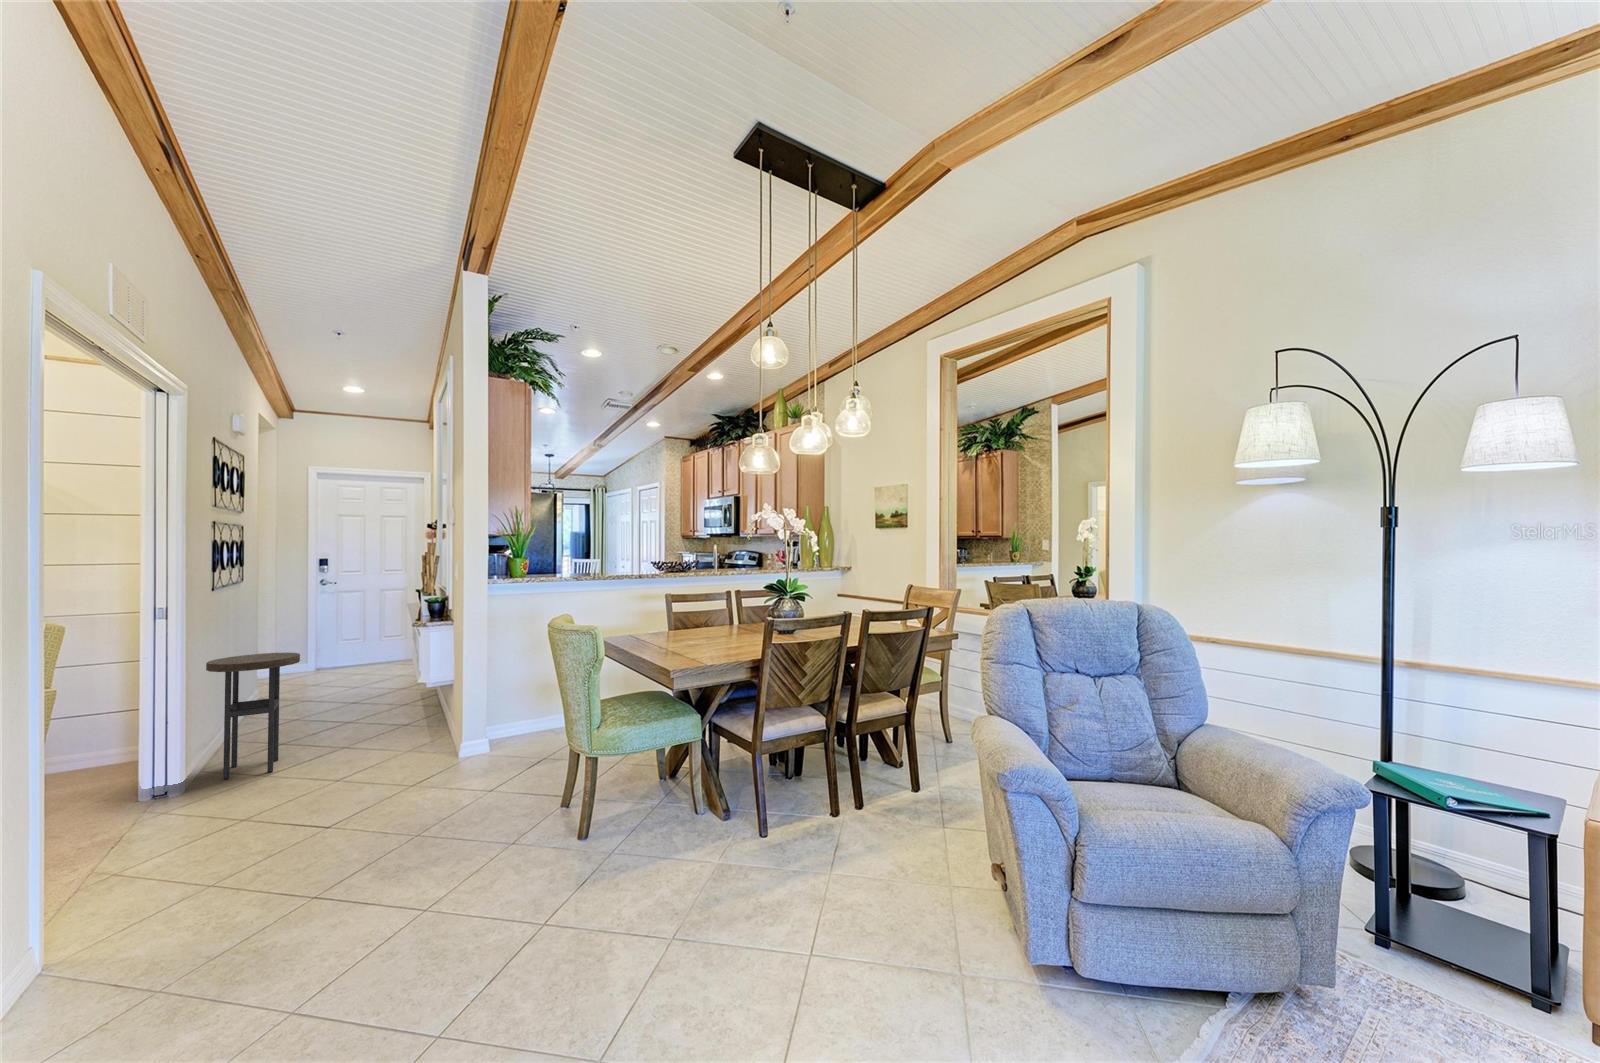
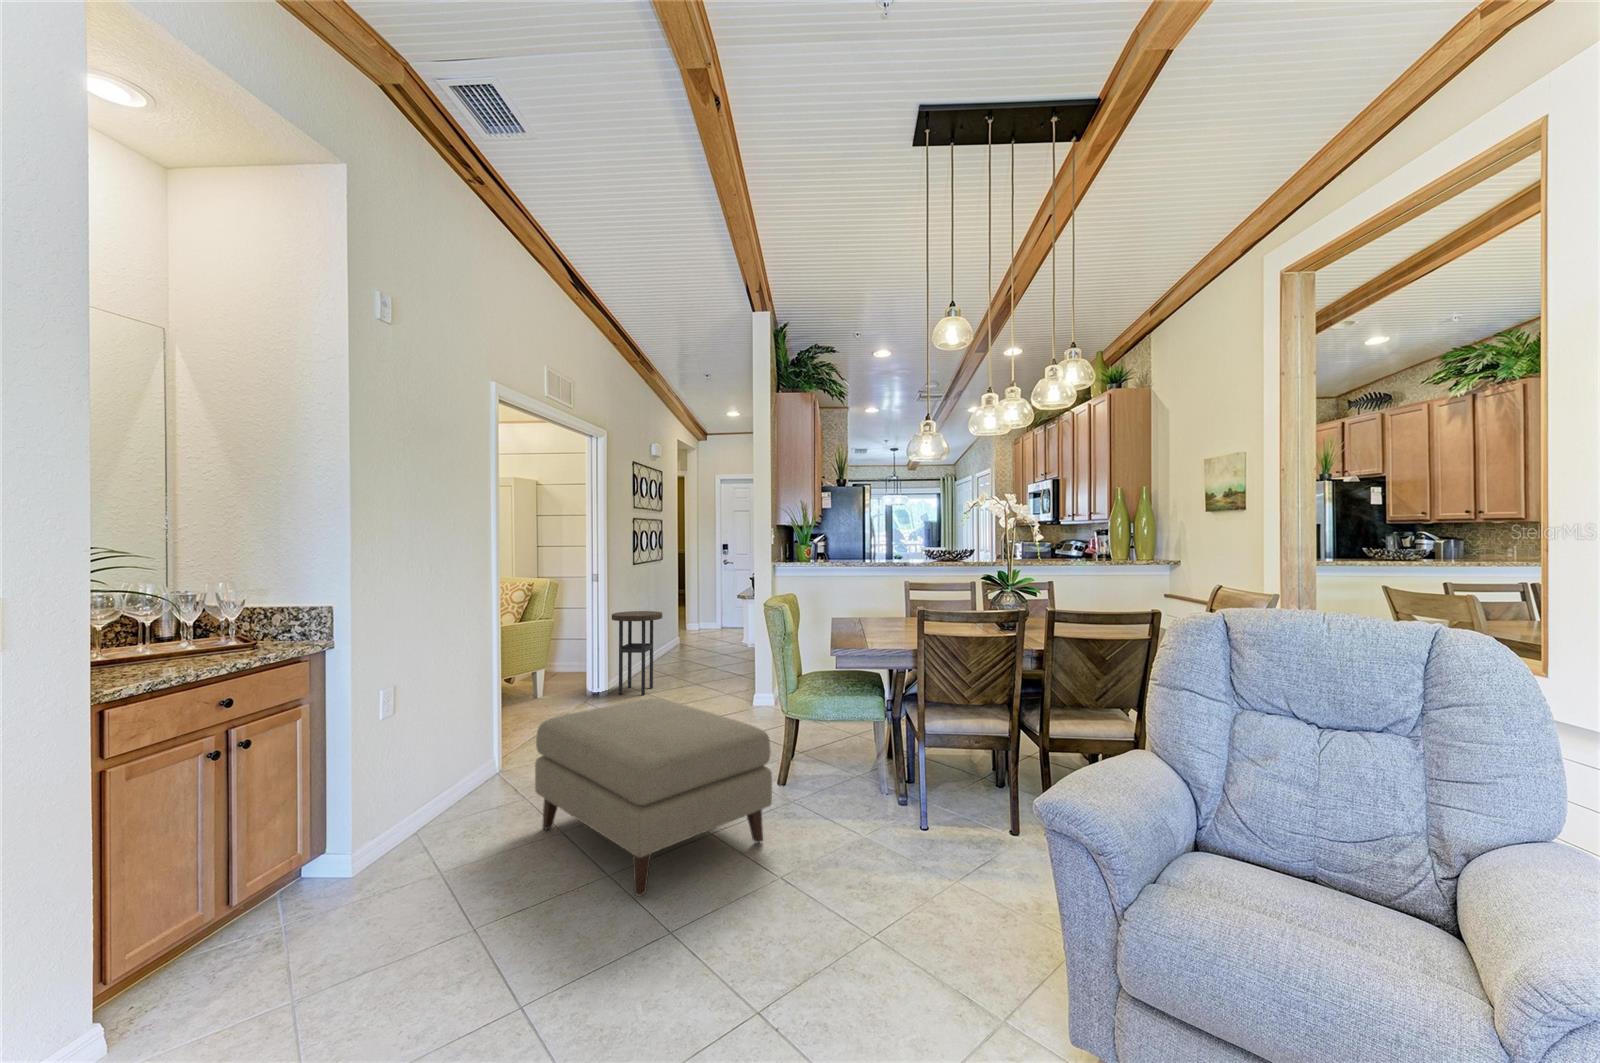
ottoman: none [259,764,633,1021] -> present [535,698,772,896]

